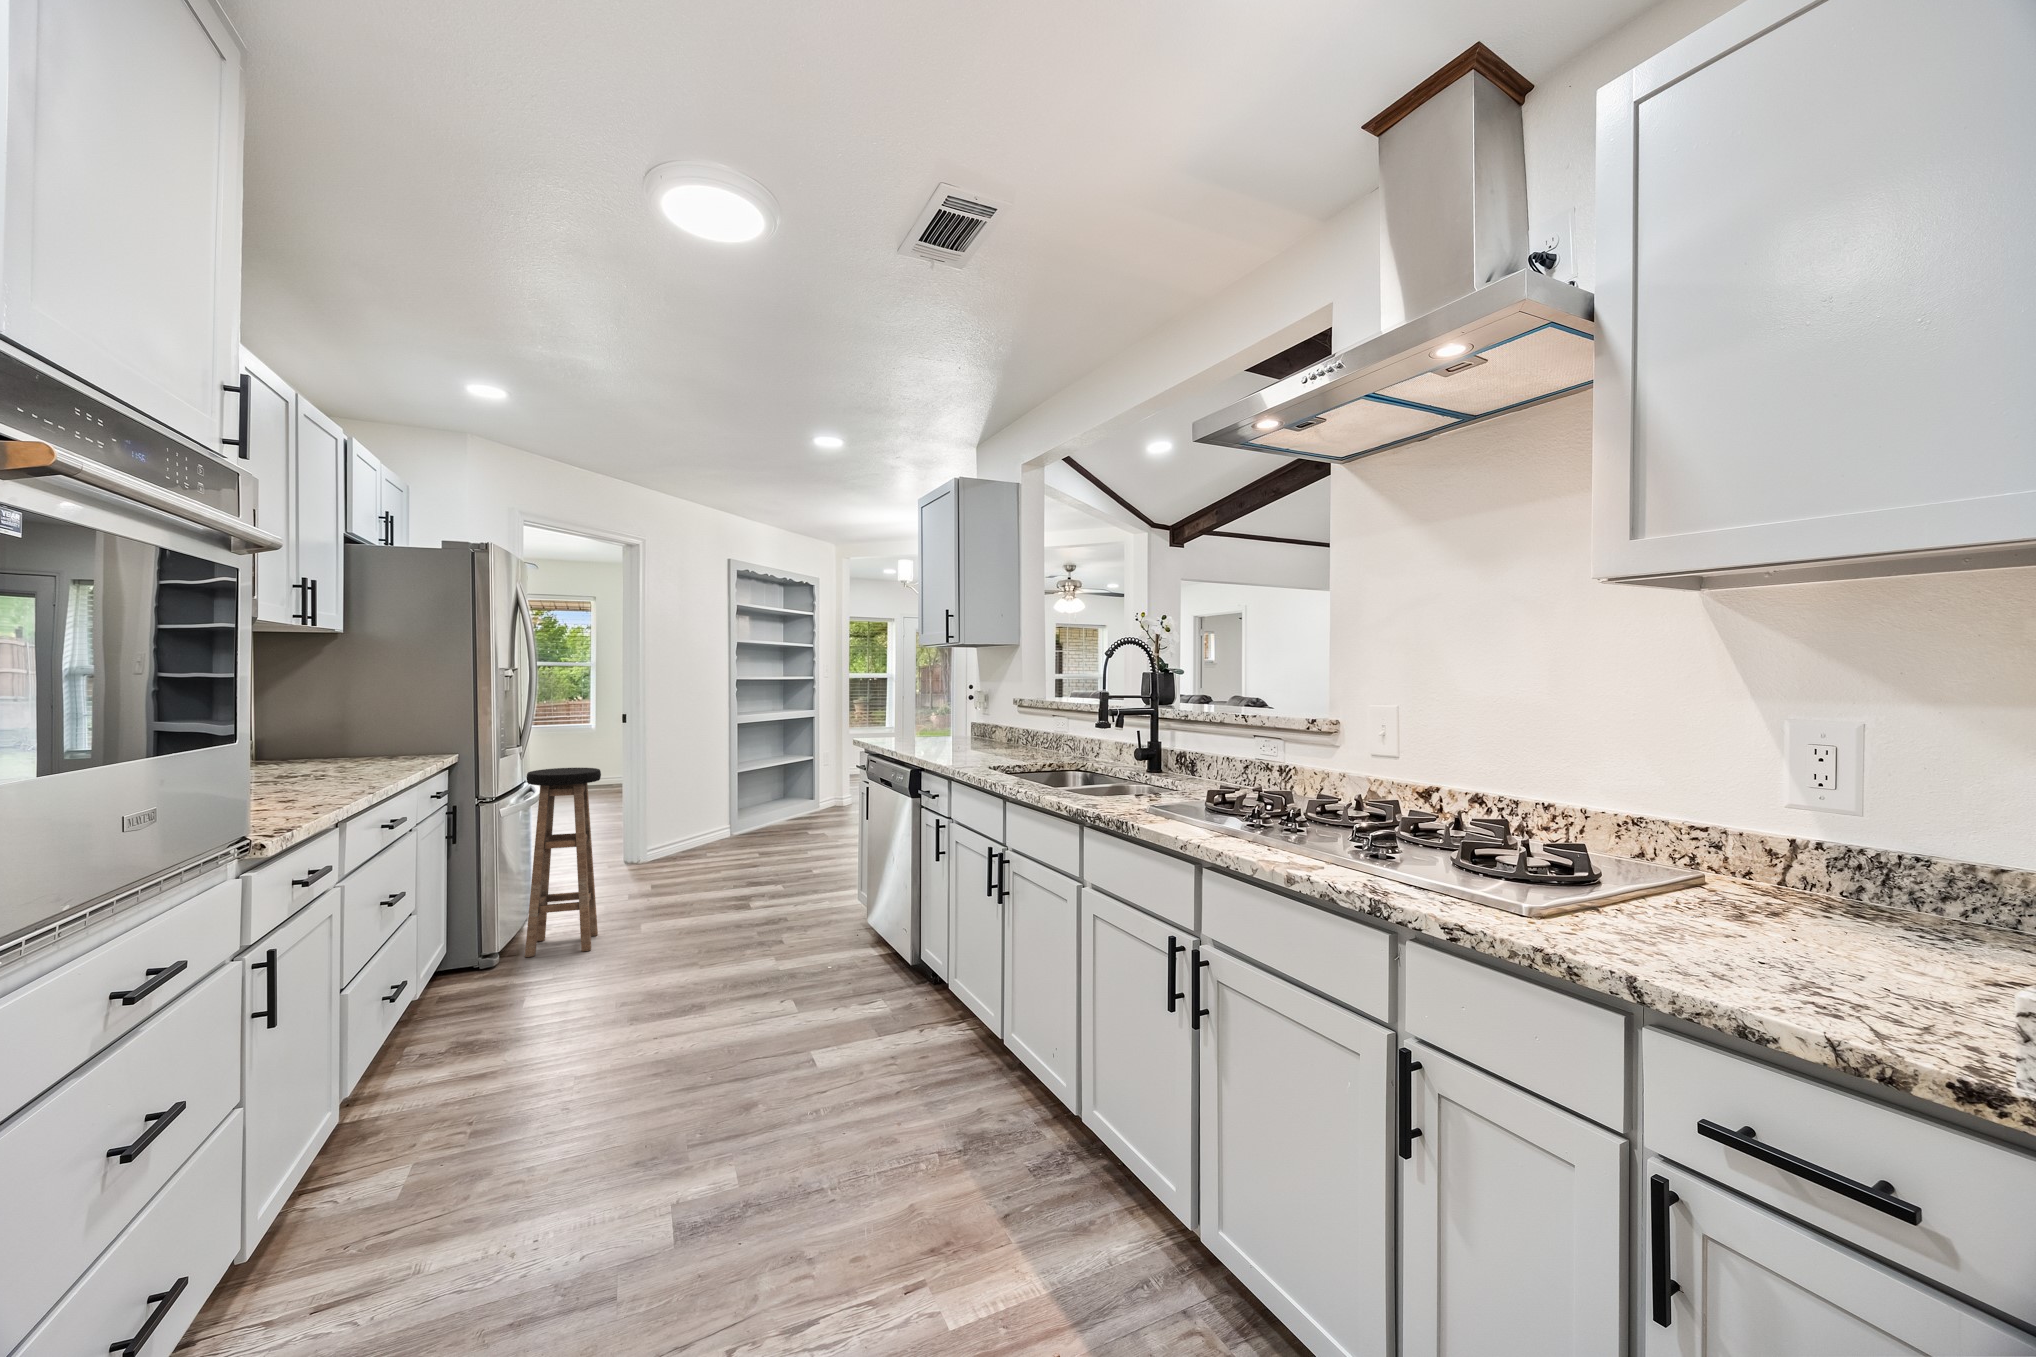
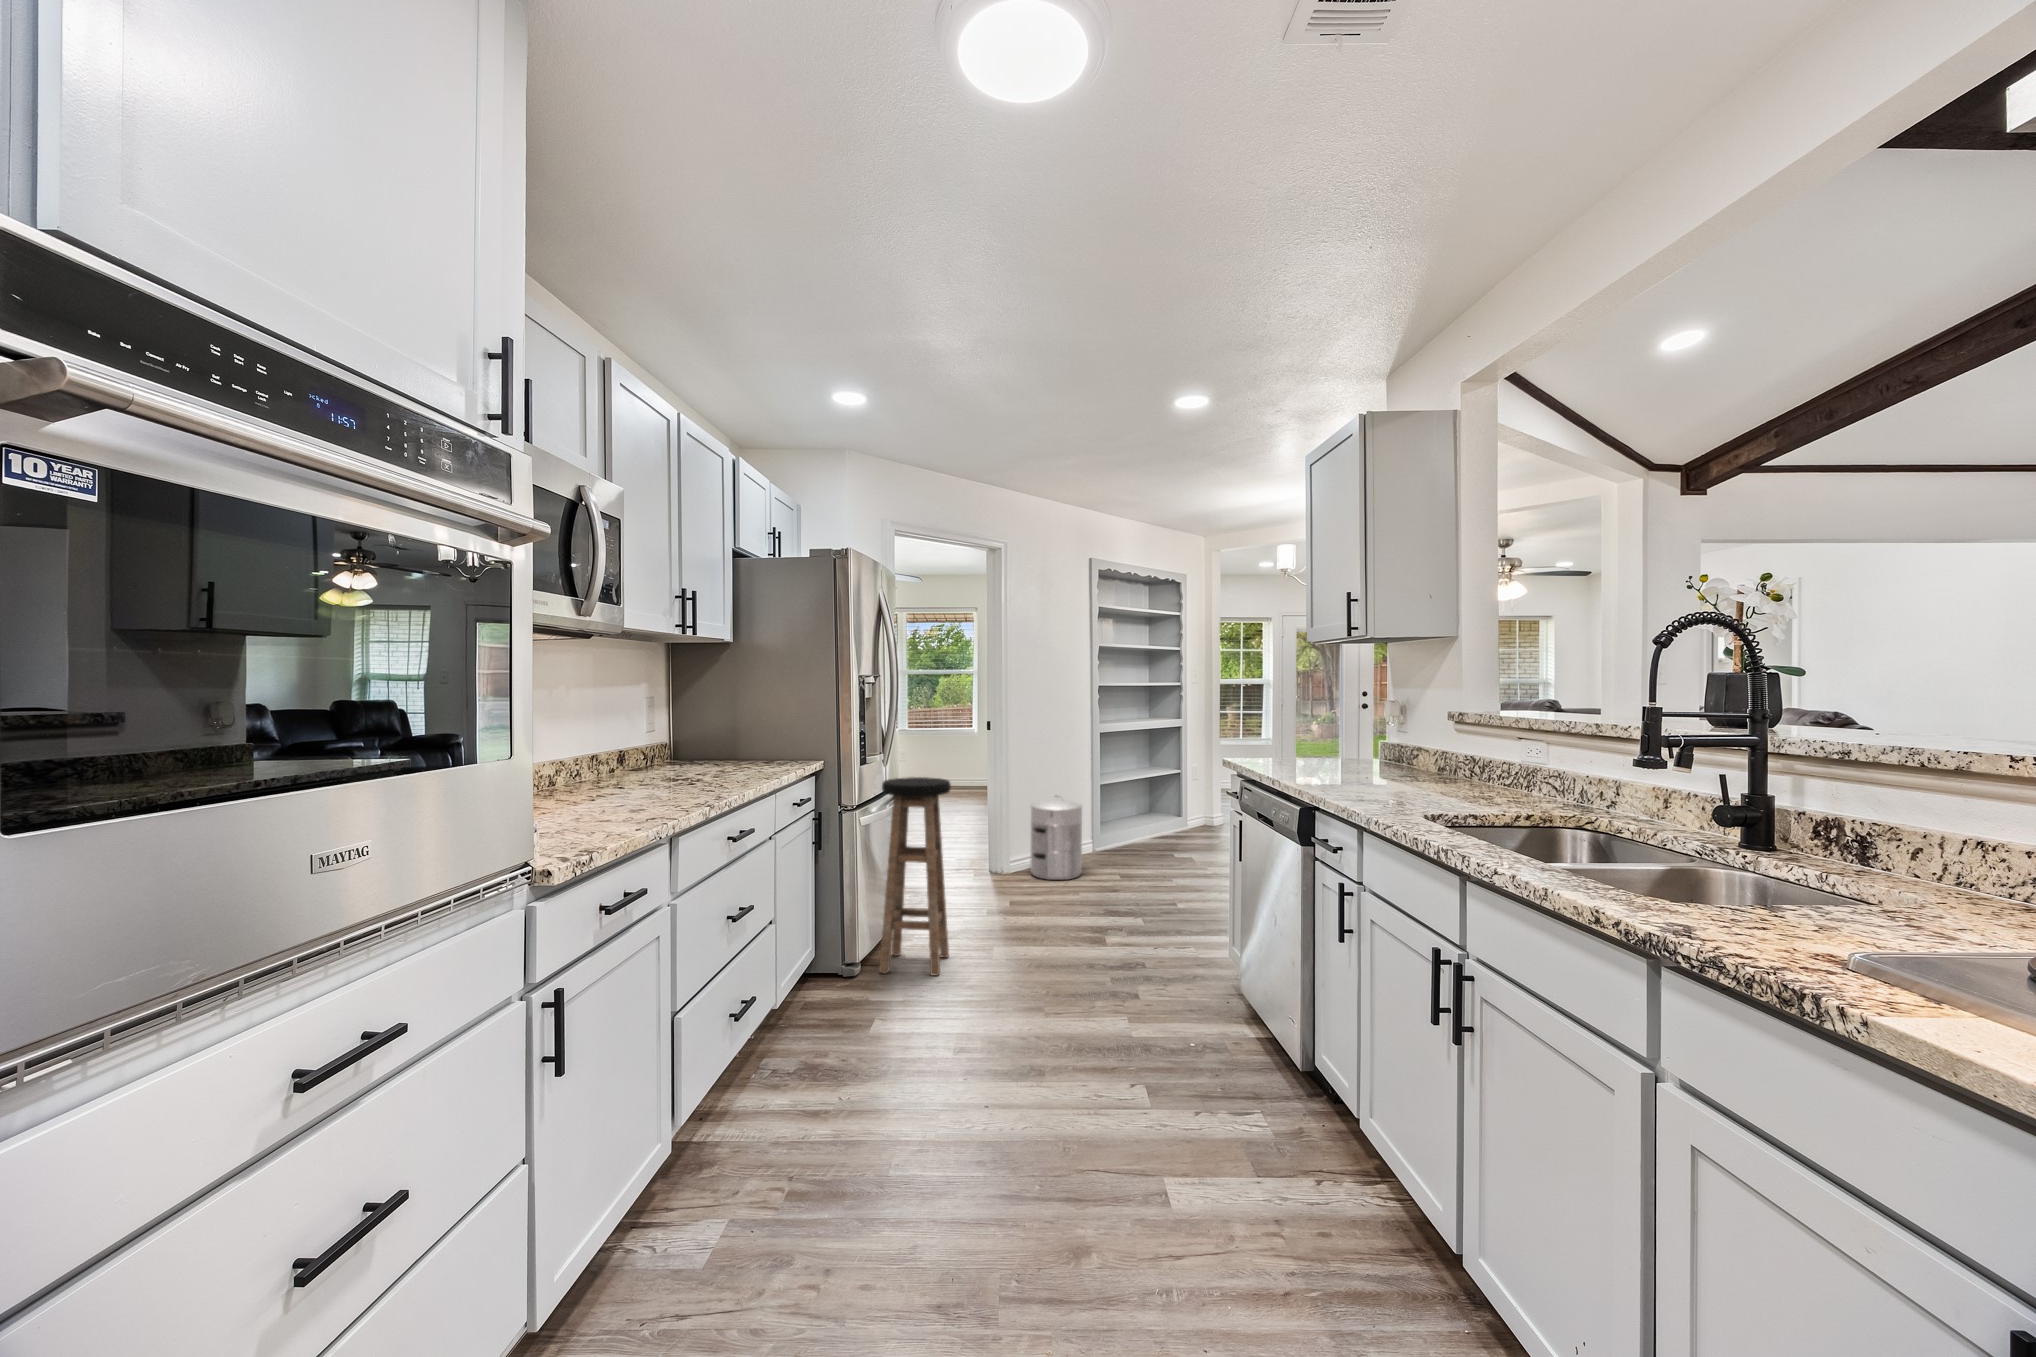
waste bin: none [671,783,723,862] -> present [1031,798,1082,880]

